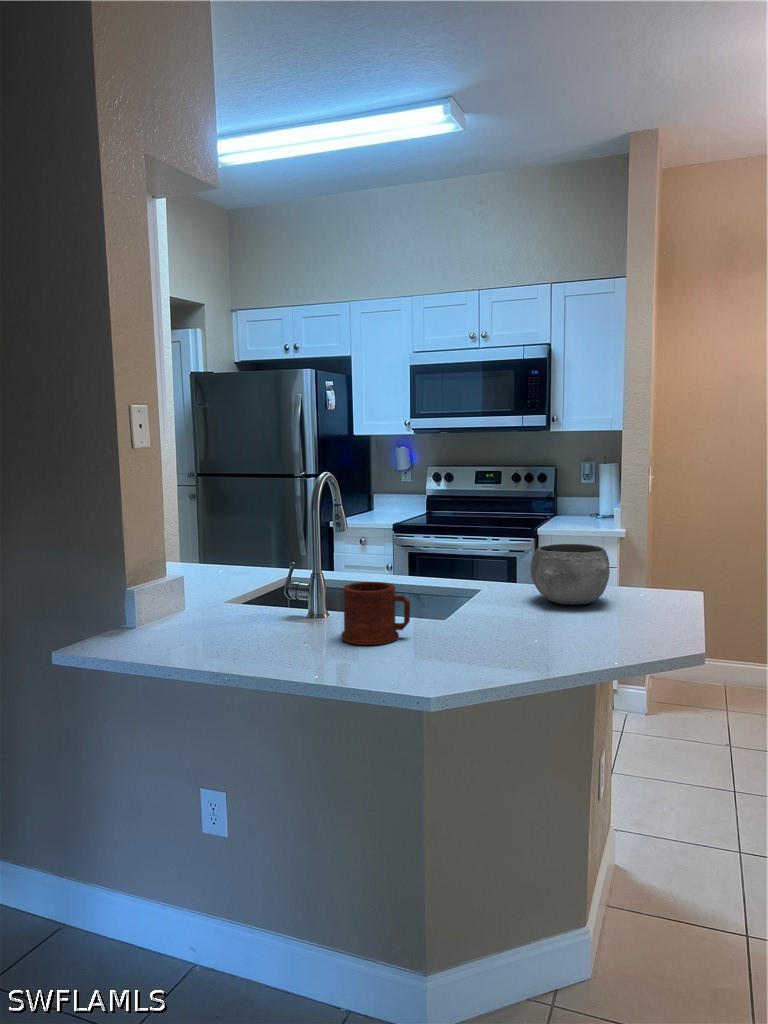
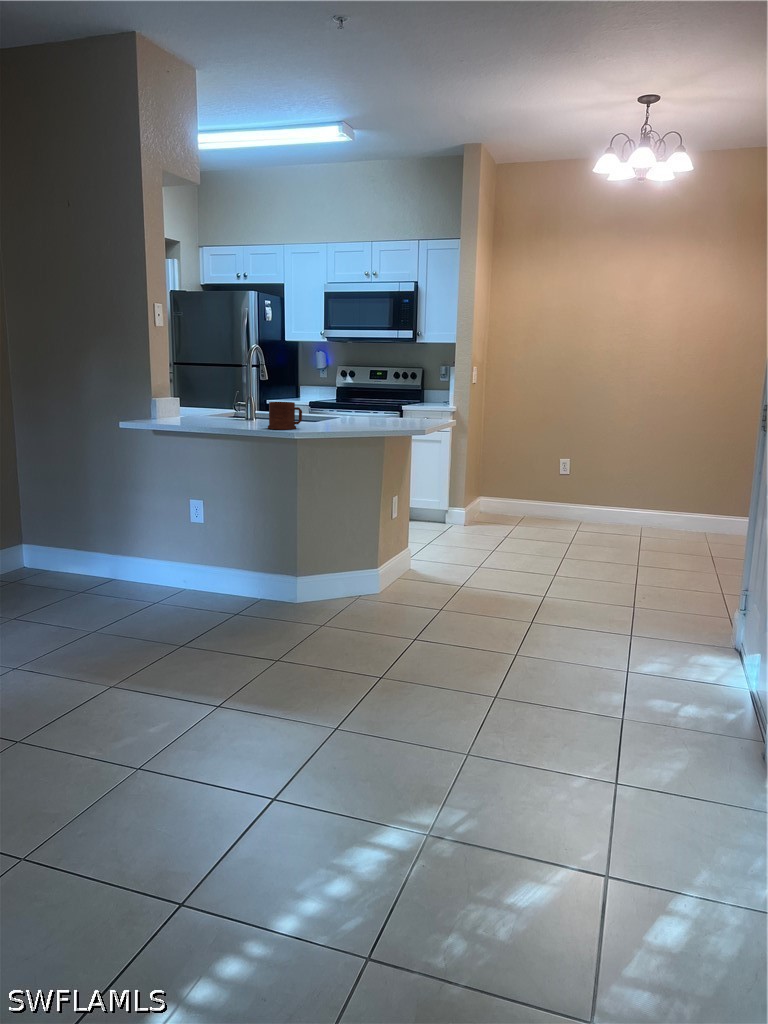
bowl: present [531,544,610,605] -> none [371,394,411,423]

